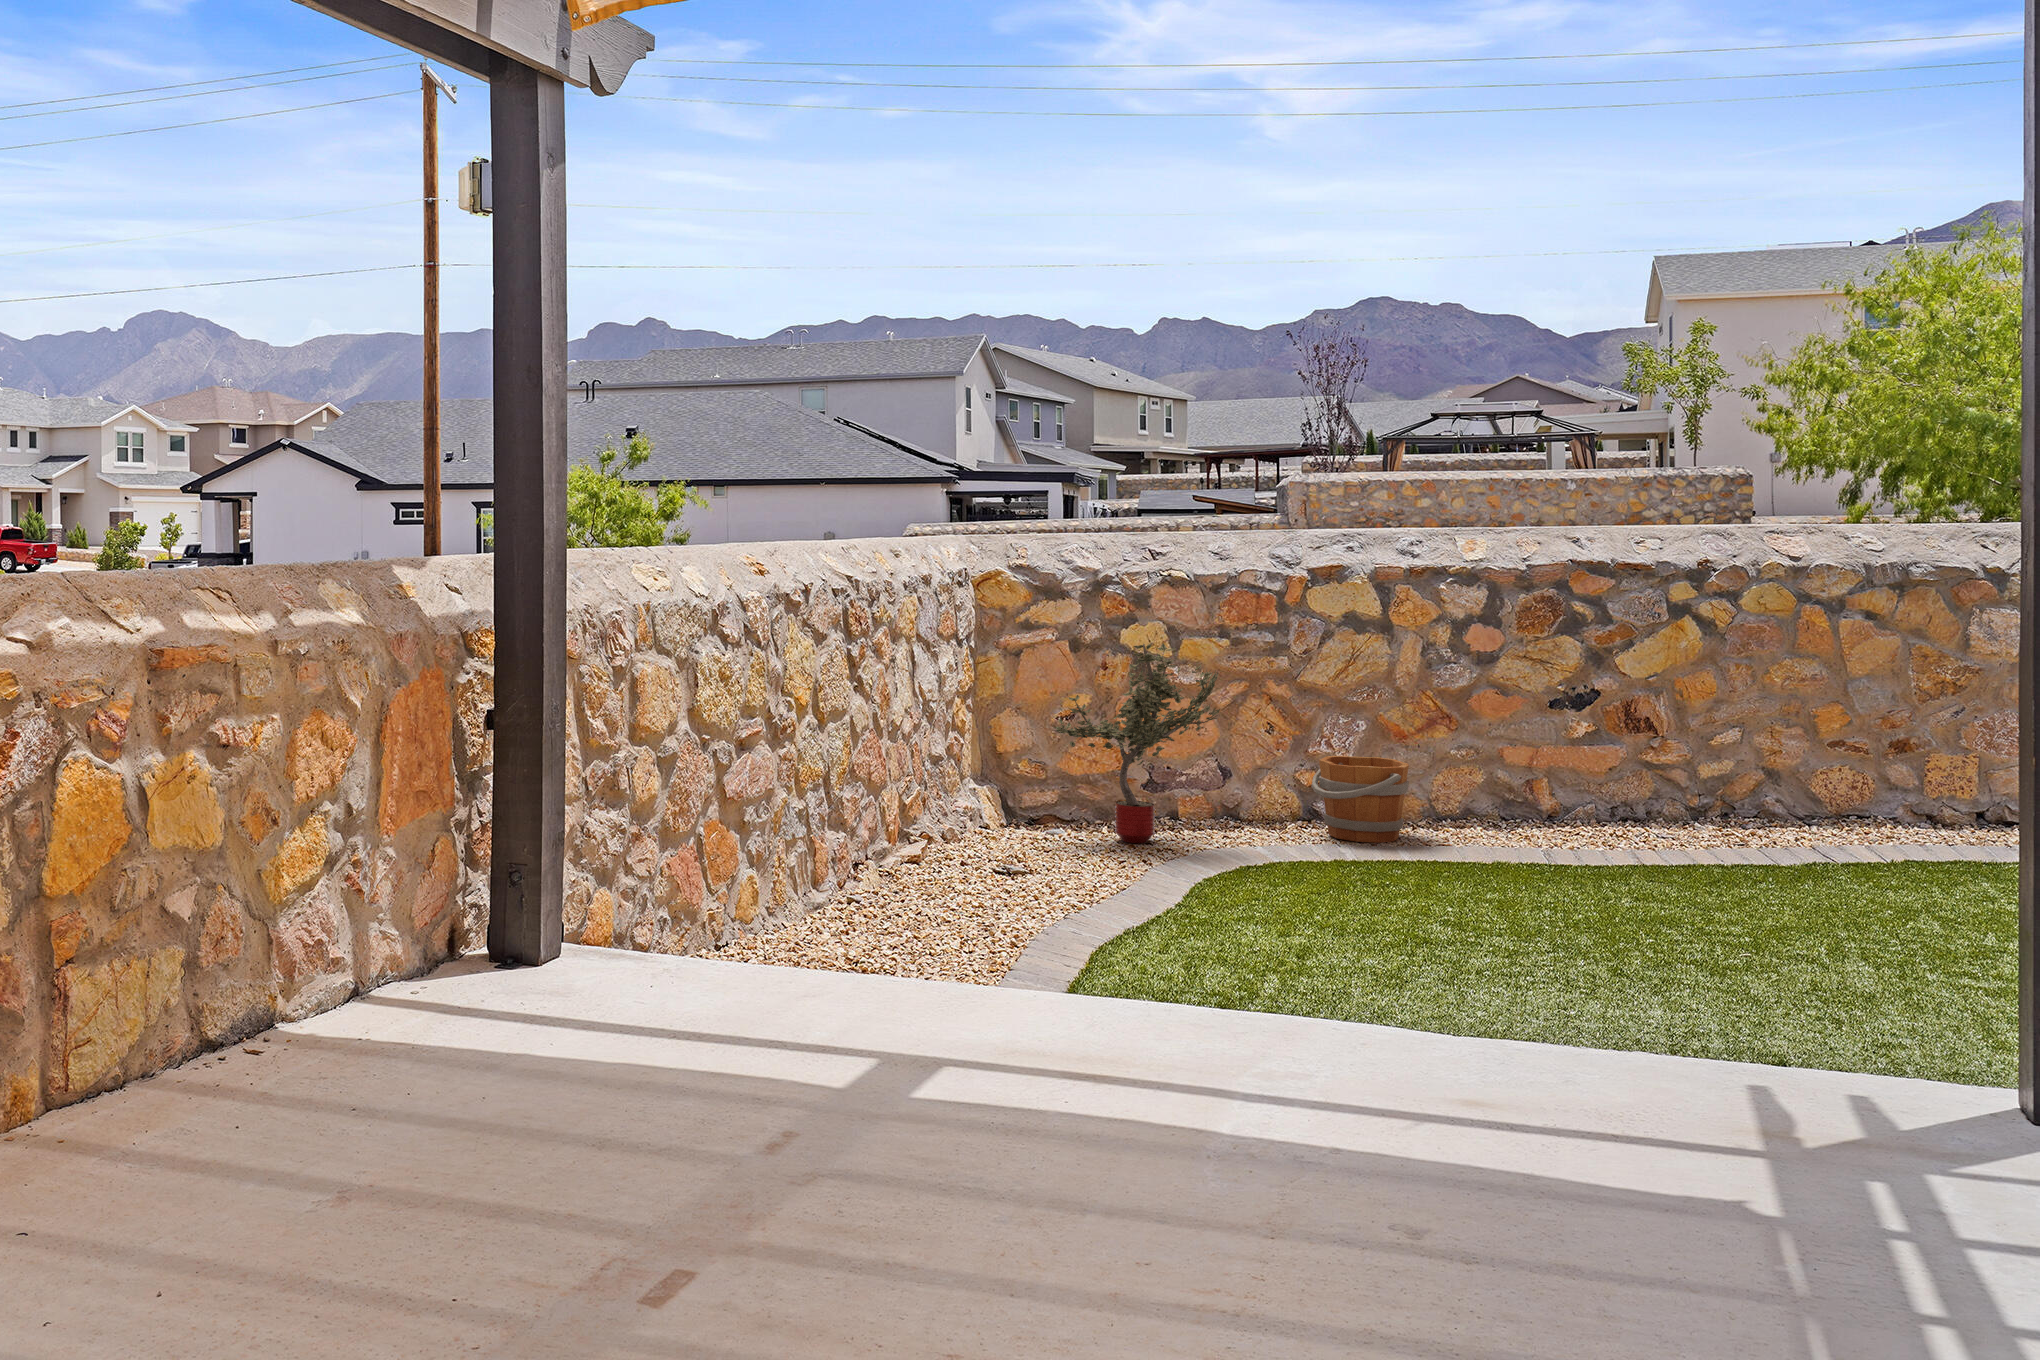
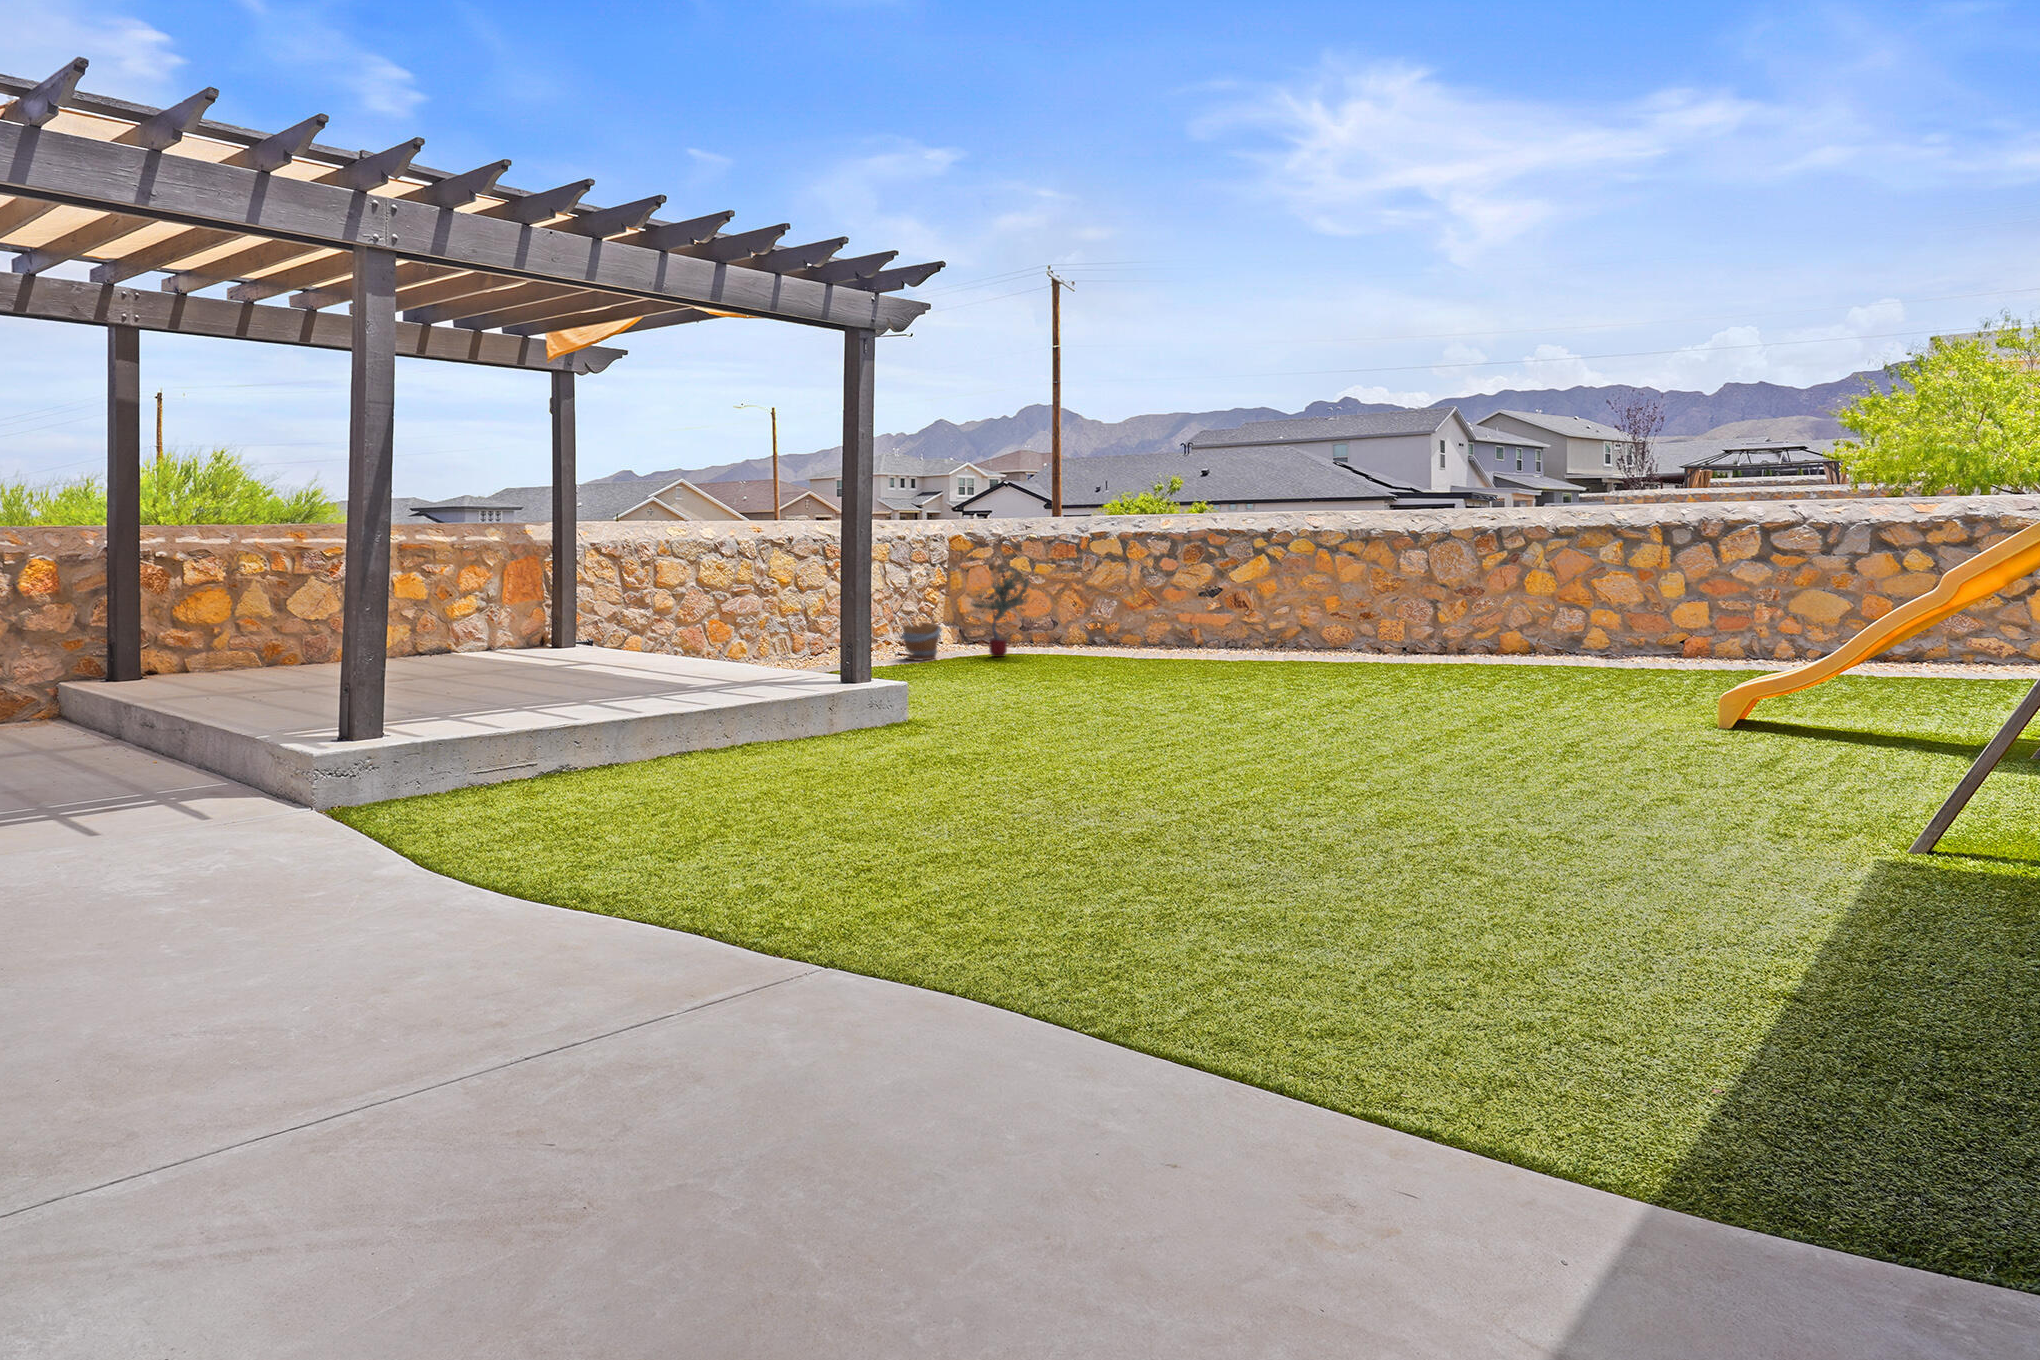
bucket: present [1311,756,1409,843] -> present [901,623,942,661]

